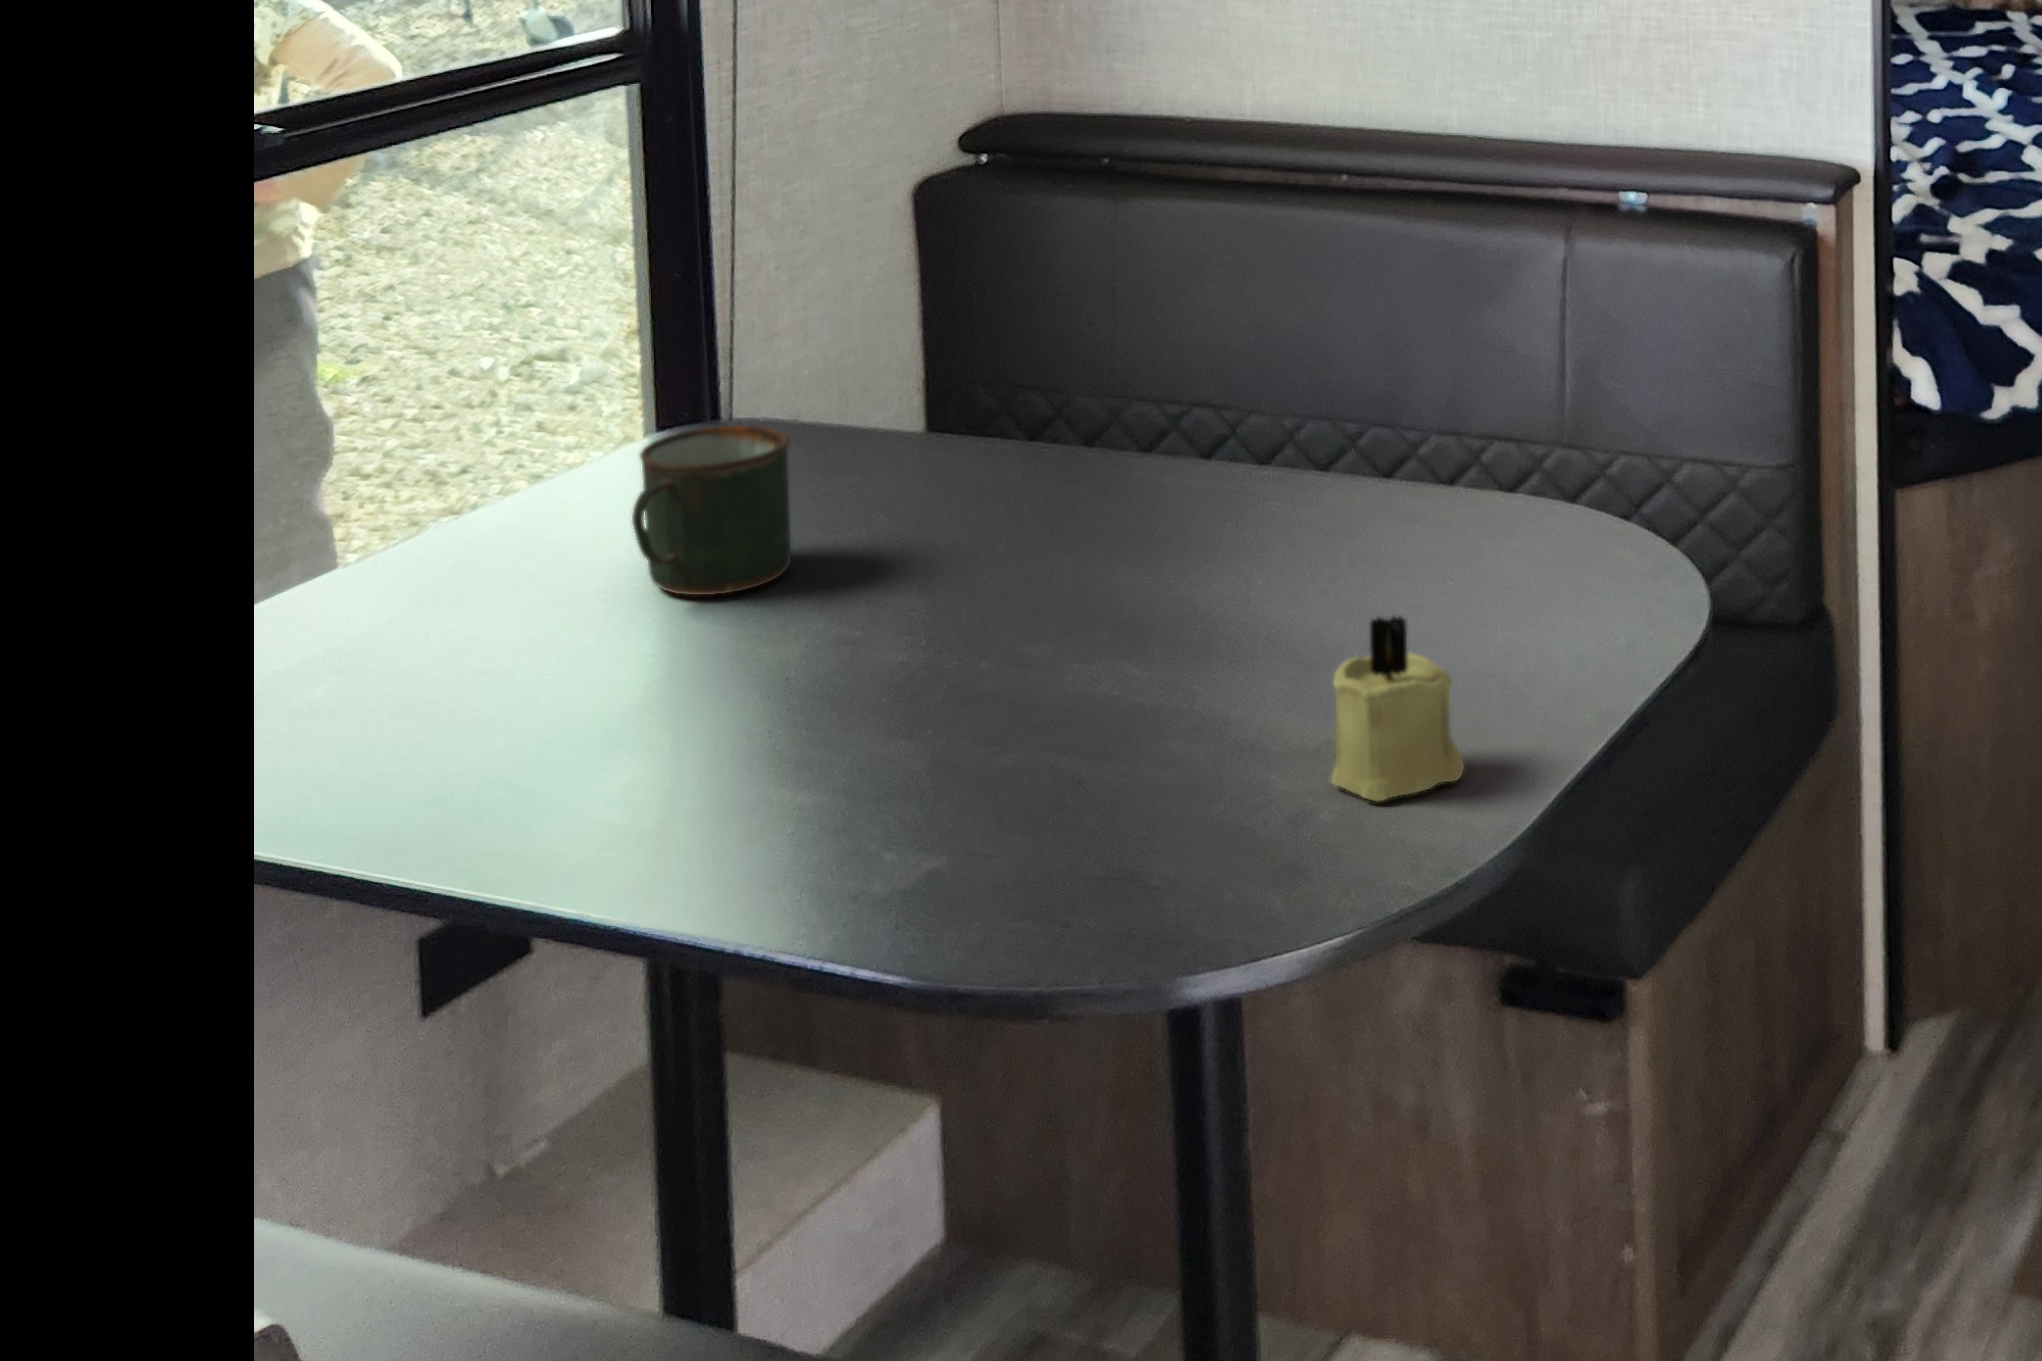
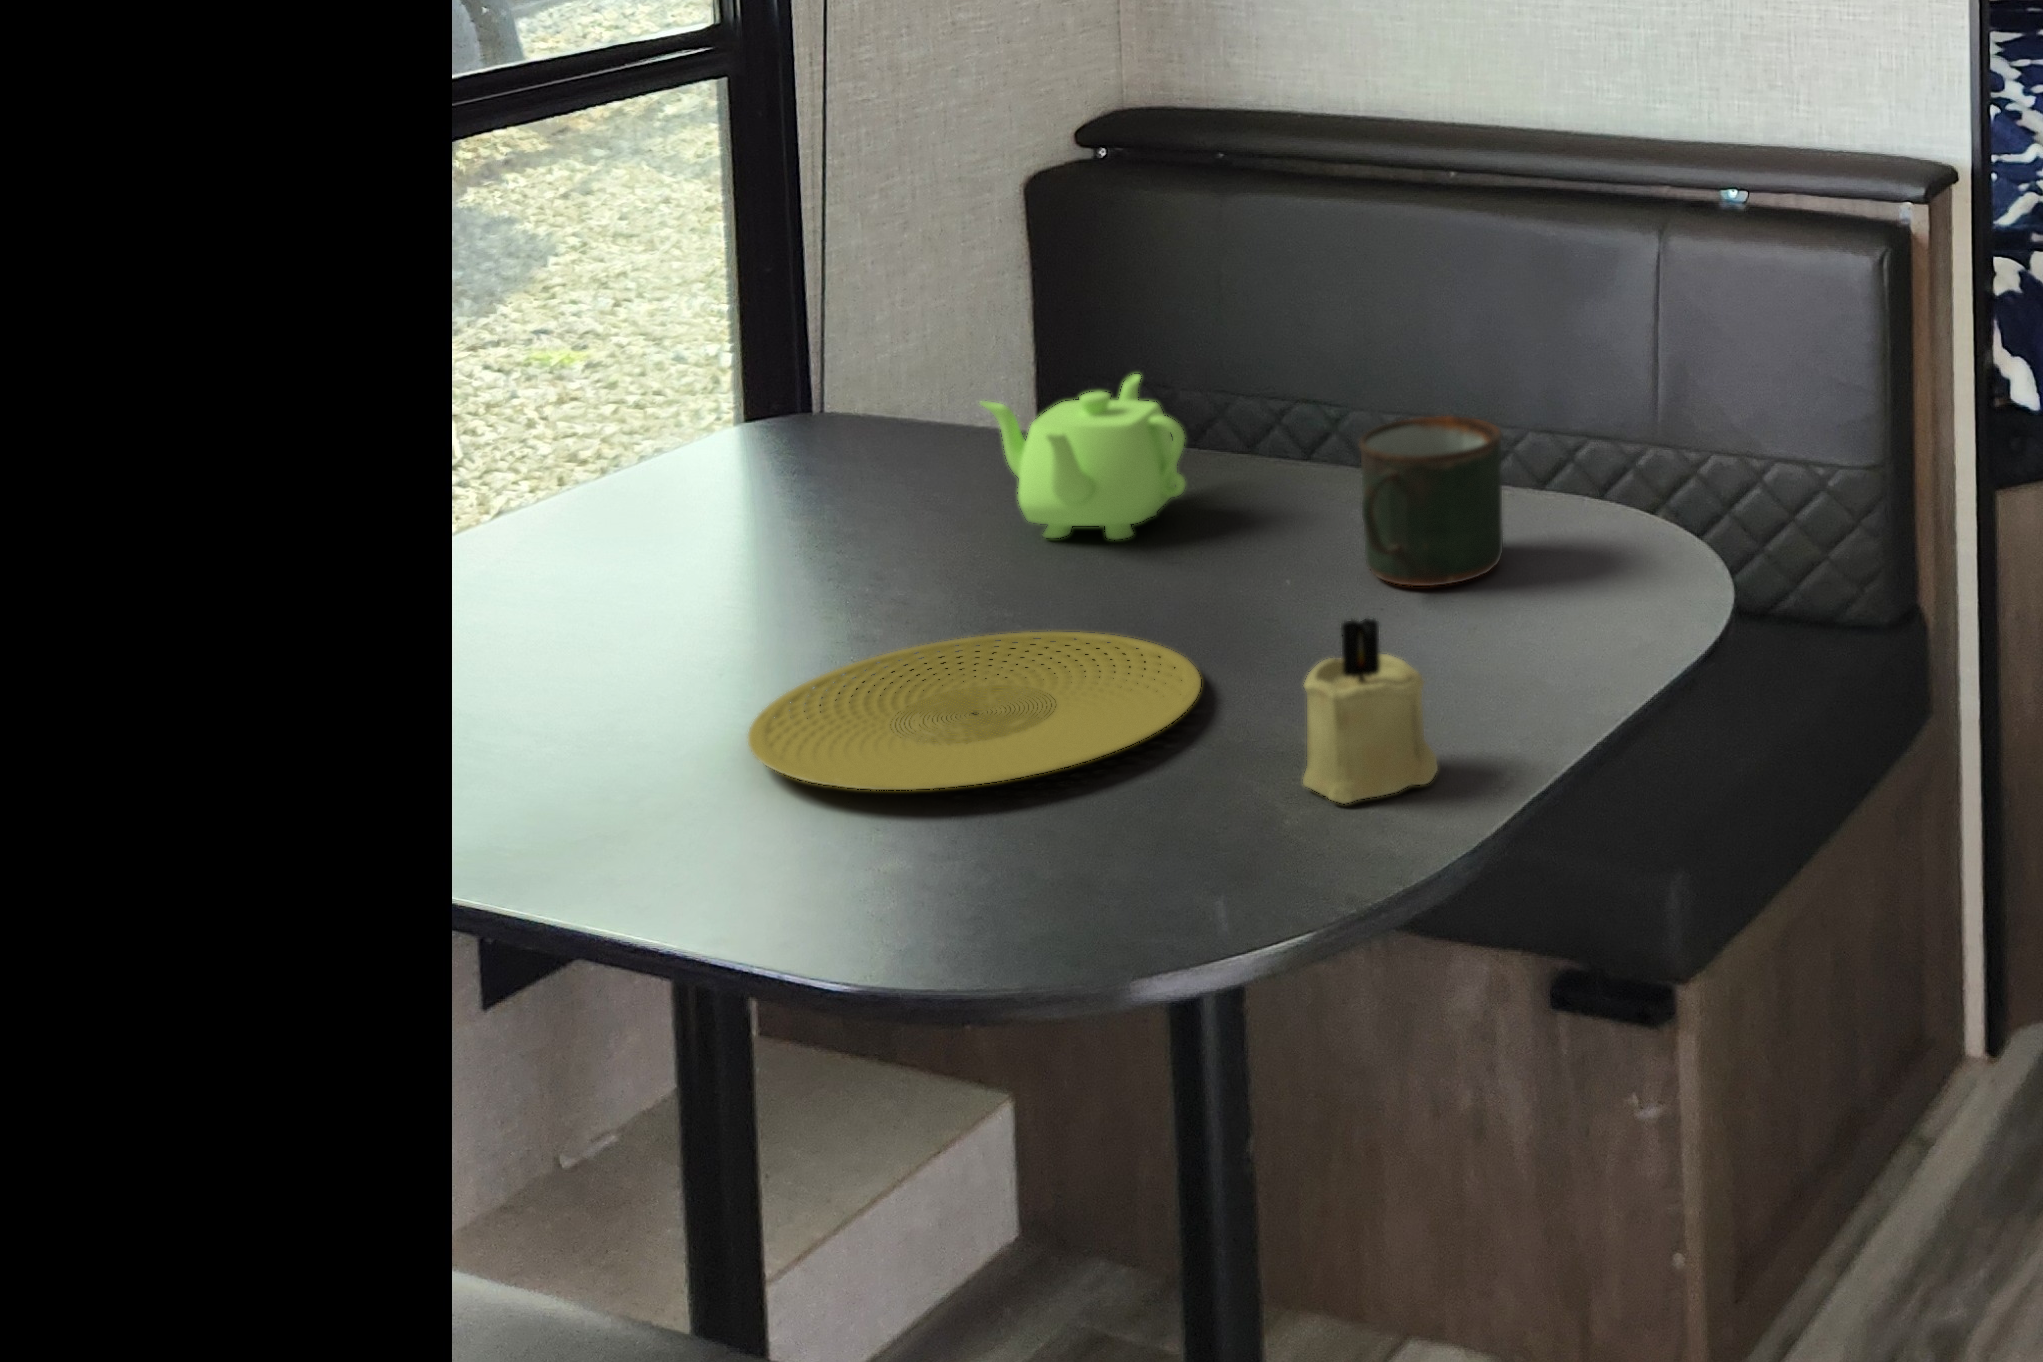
teapot: none [933,378,1143,543] -> present [981,374,1185,539]
mug: present [632,426,791,595] -> present [1358,416,1503,586]
plate: none [759,635,1206,794] -> present [748,632,1201,790]

